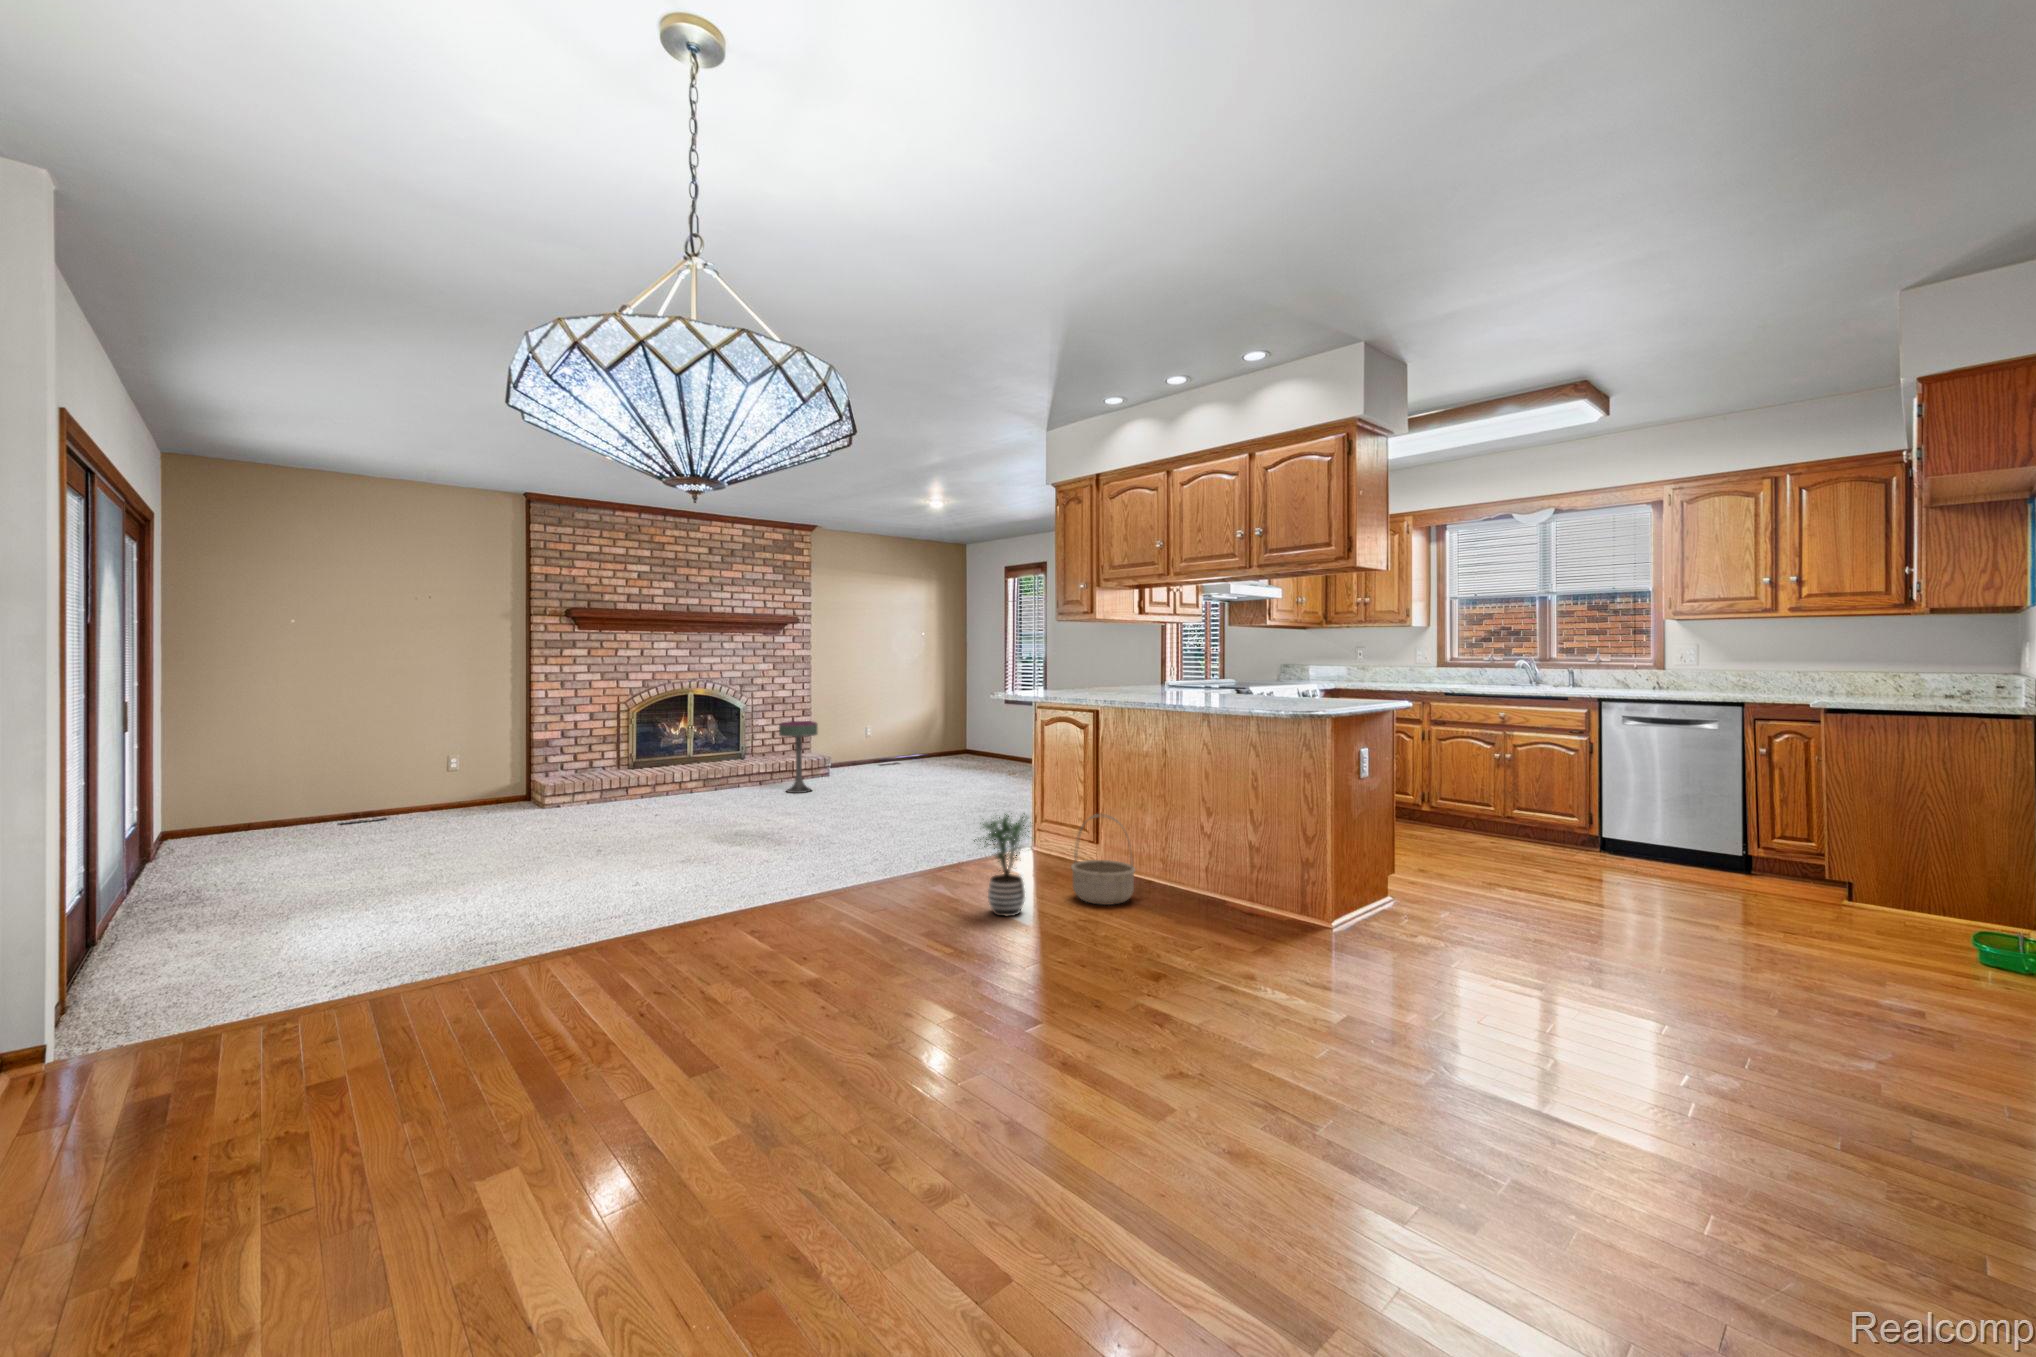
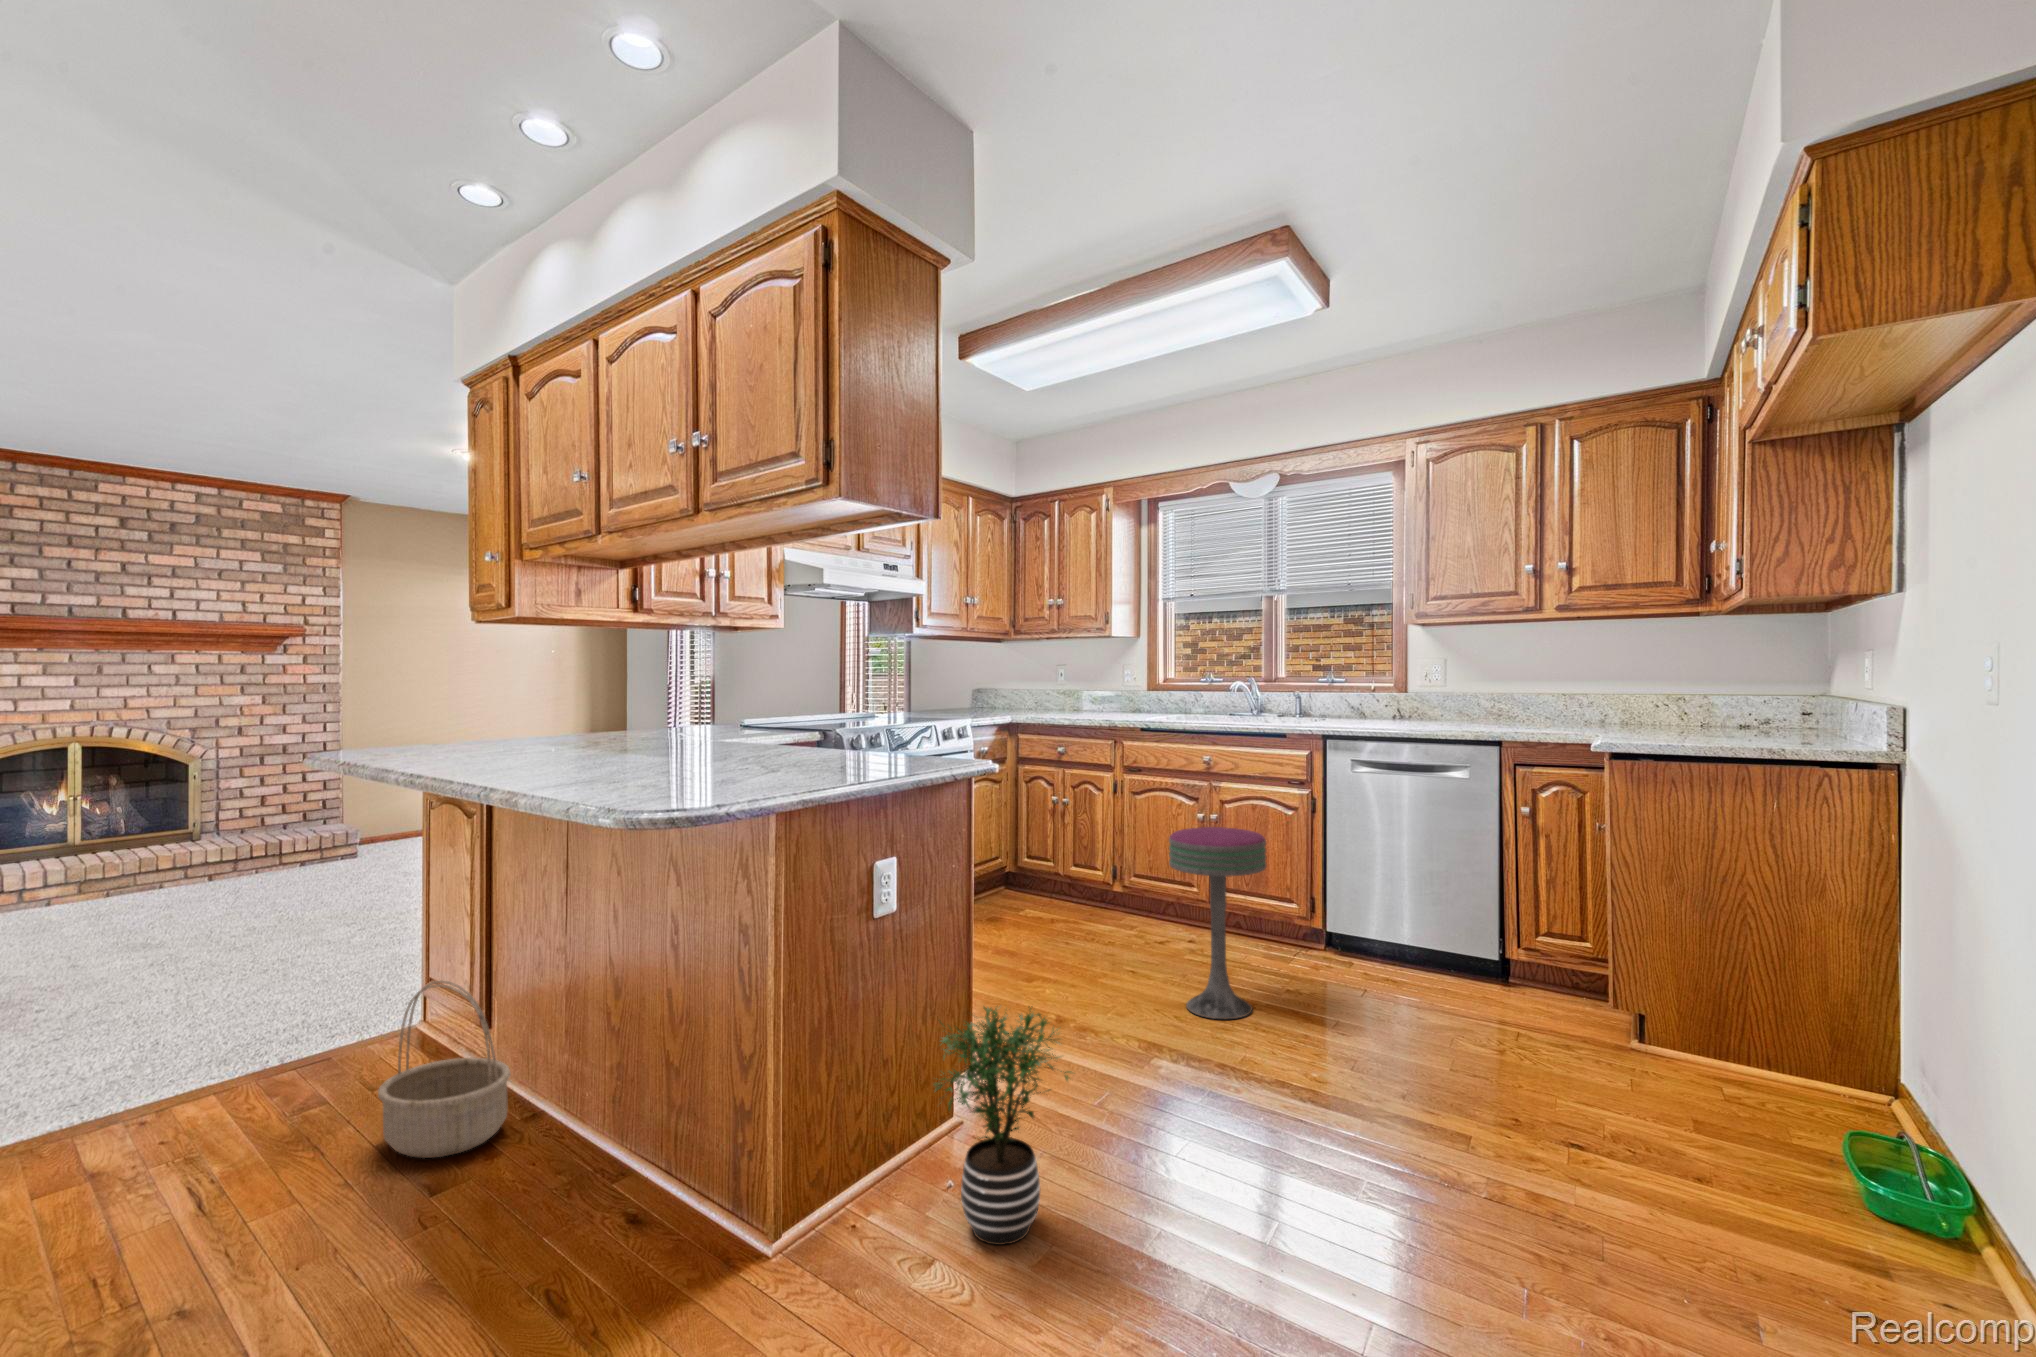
bar stool: present [779,721,818,793] -> present [1169,827,1266,1019]
potted plant: present [974,813,1033,916] -> present [934,1006,1071,1245]

